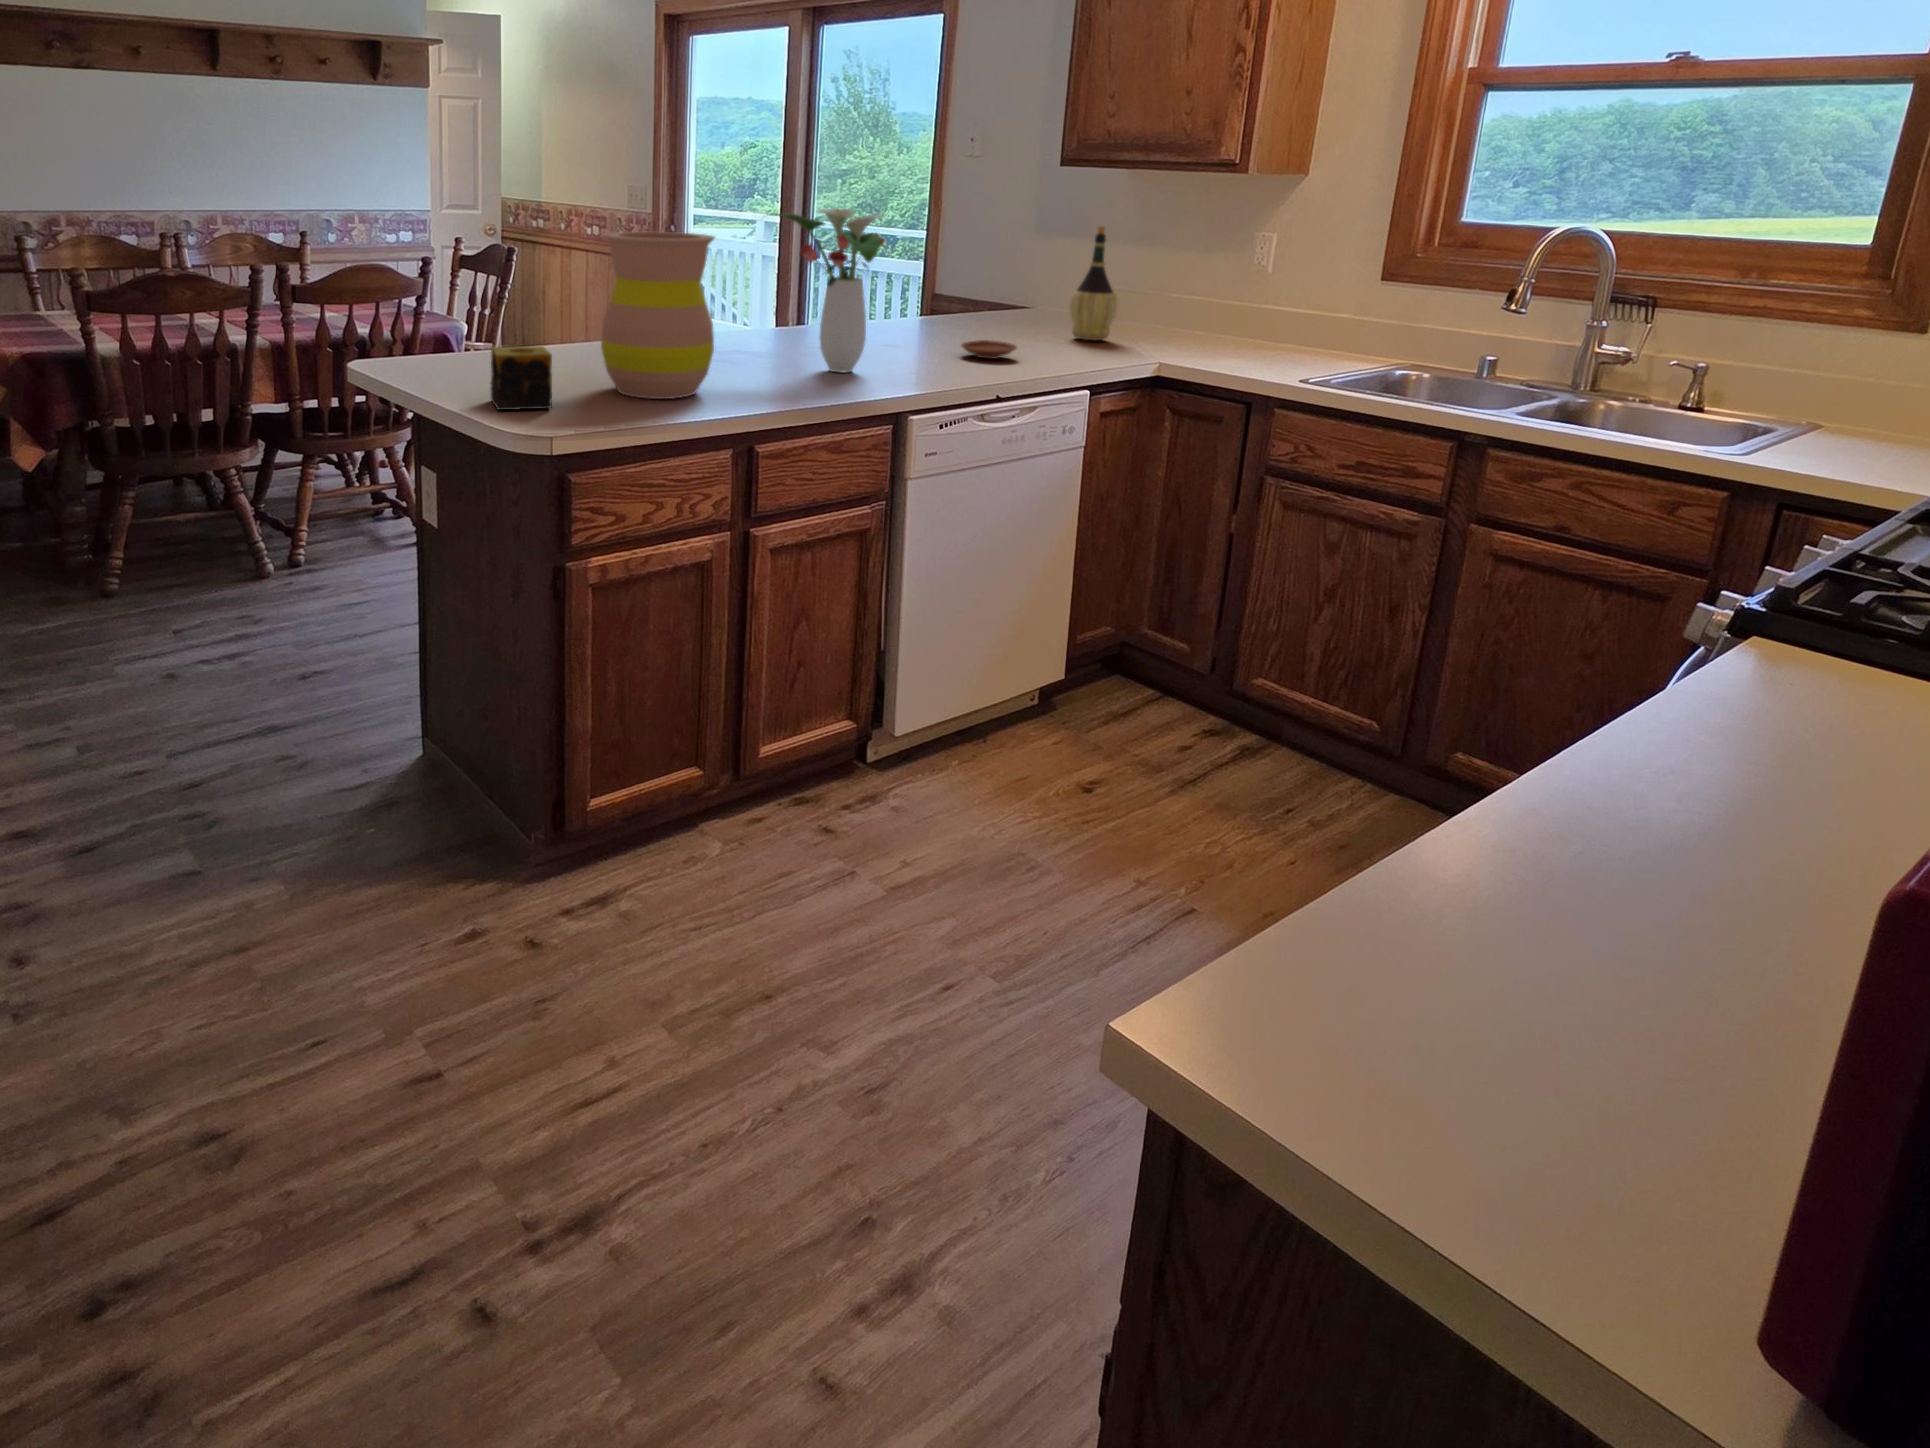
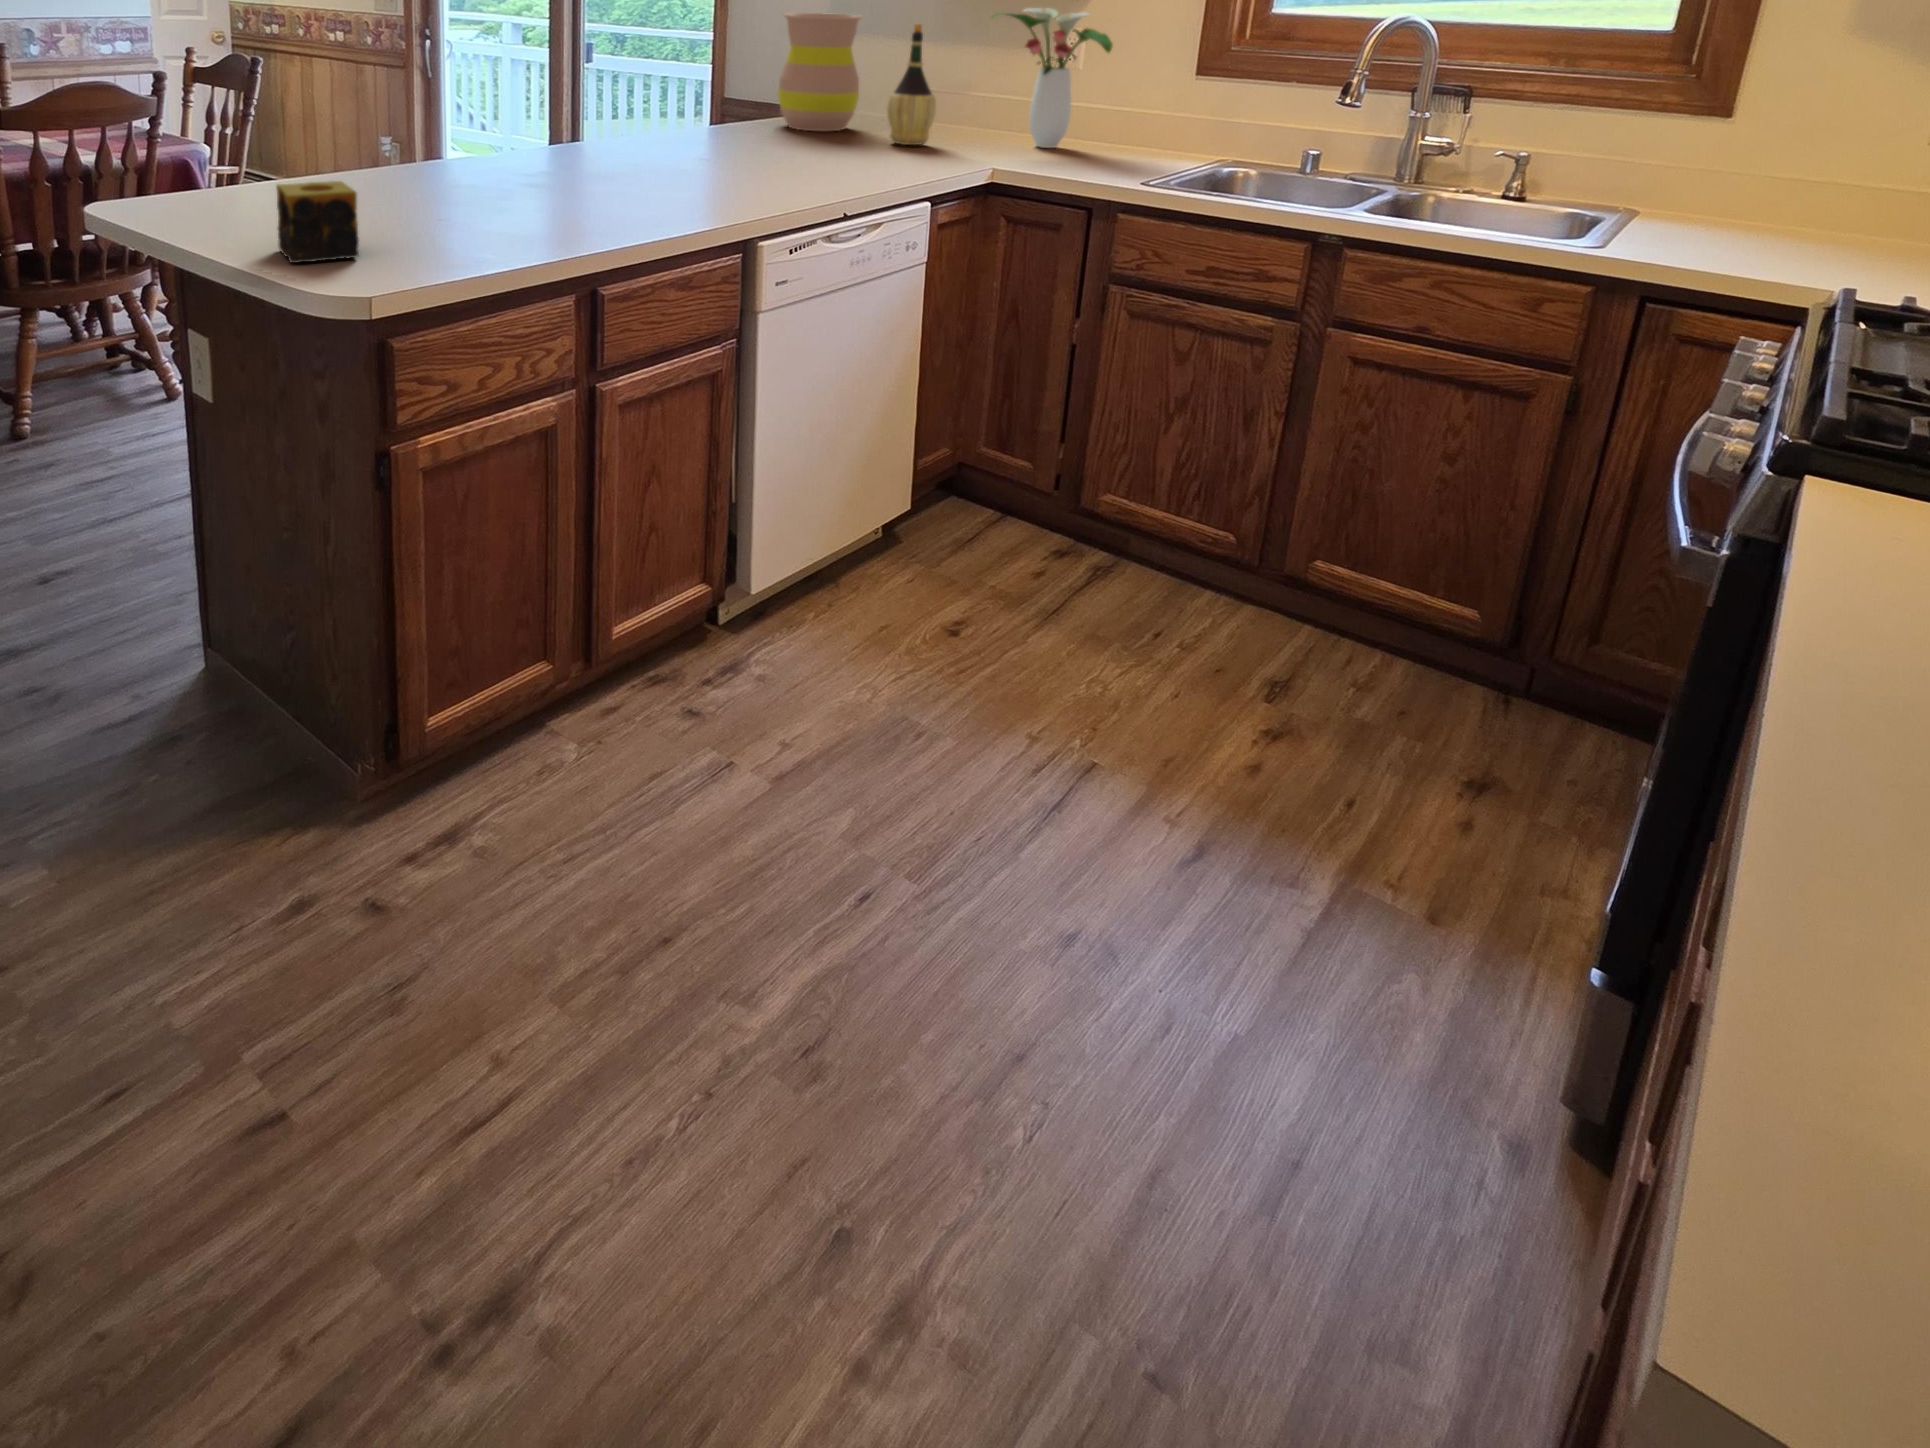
flower arrangement: present [767,208,885,372] -> present [992,8,1113,148]
vase: present [601,232,715,399] -> present [778,13,861,131]
plate: present [962,340,1017,359] -> none [790,150,850,171]

